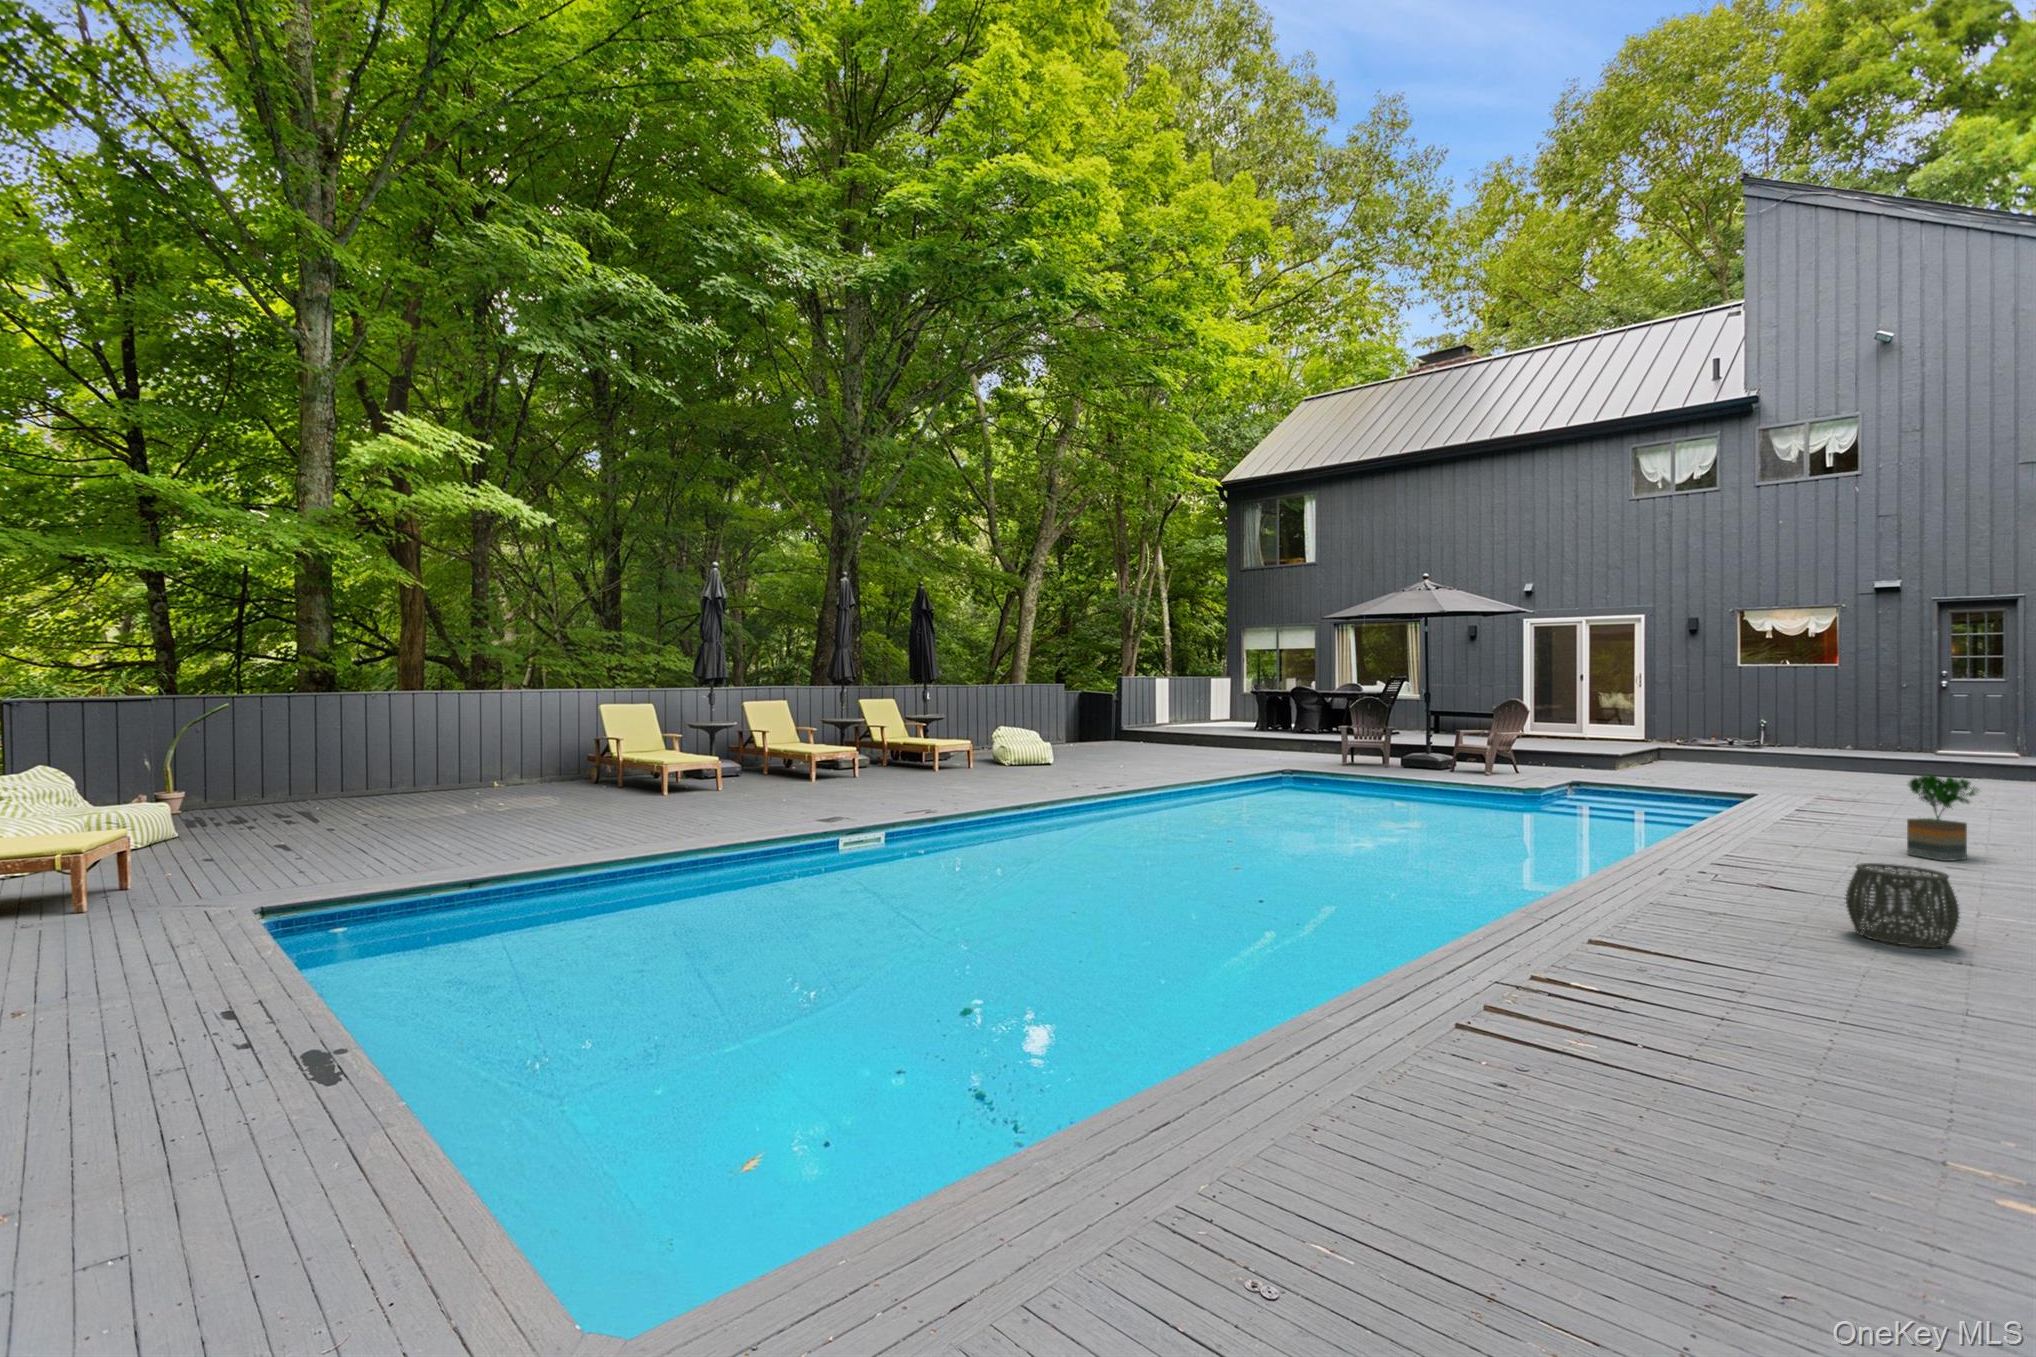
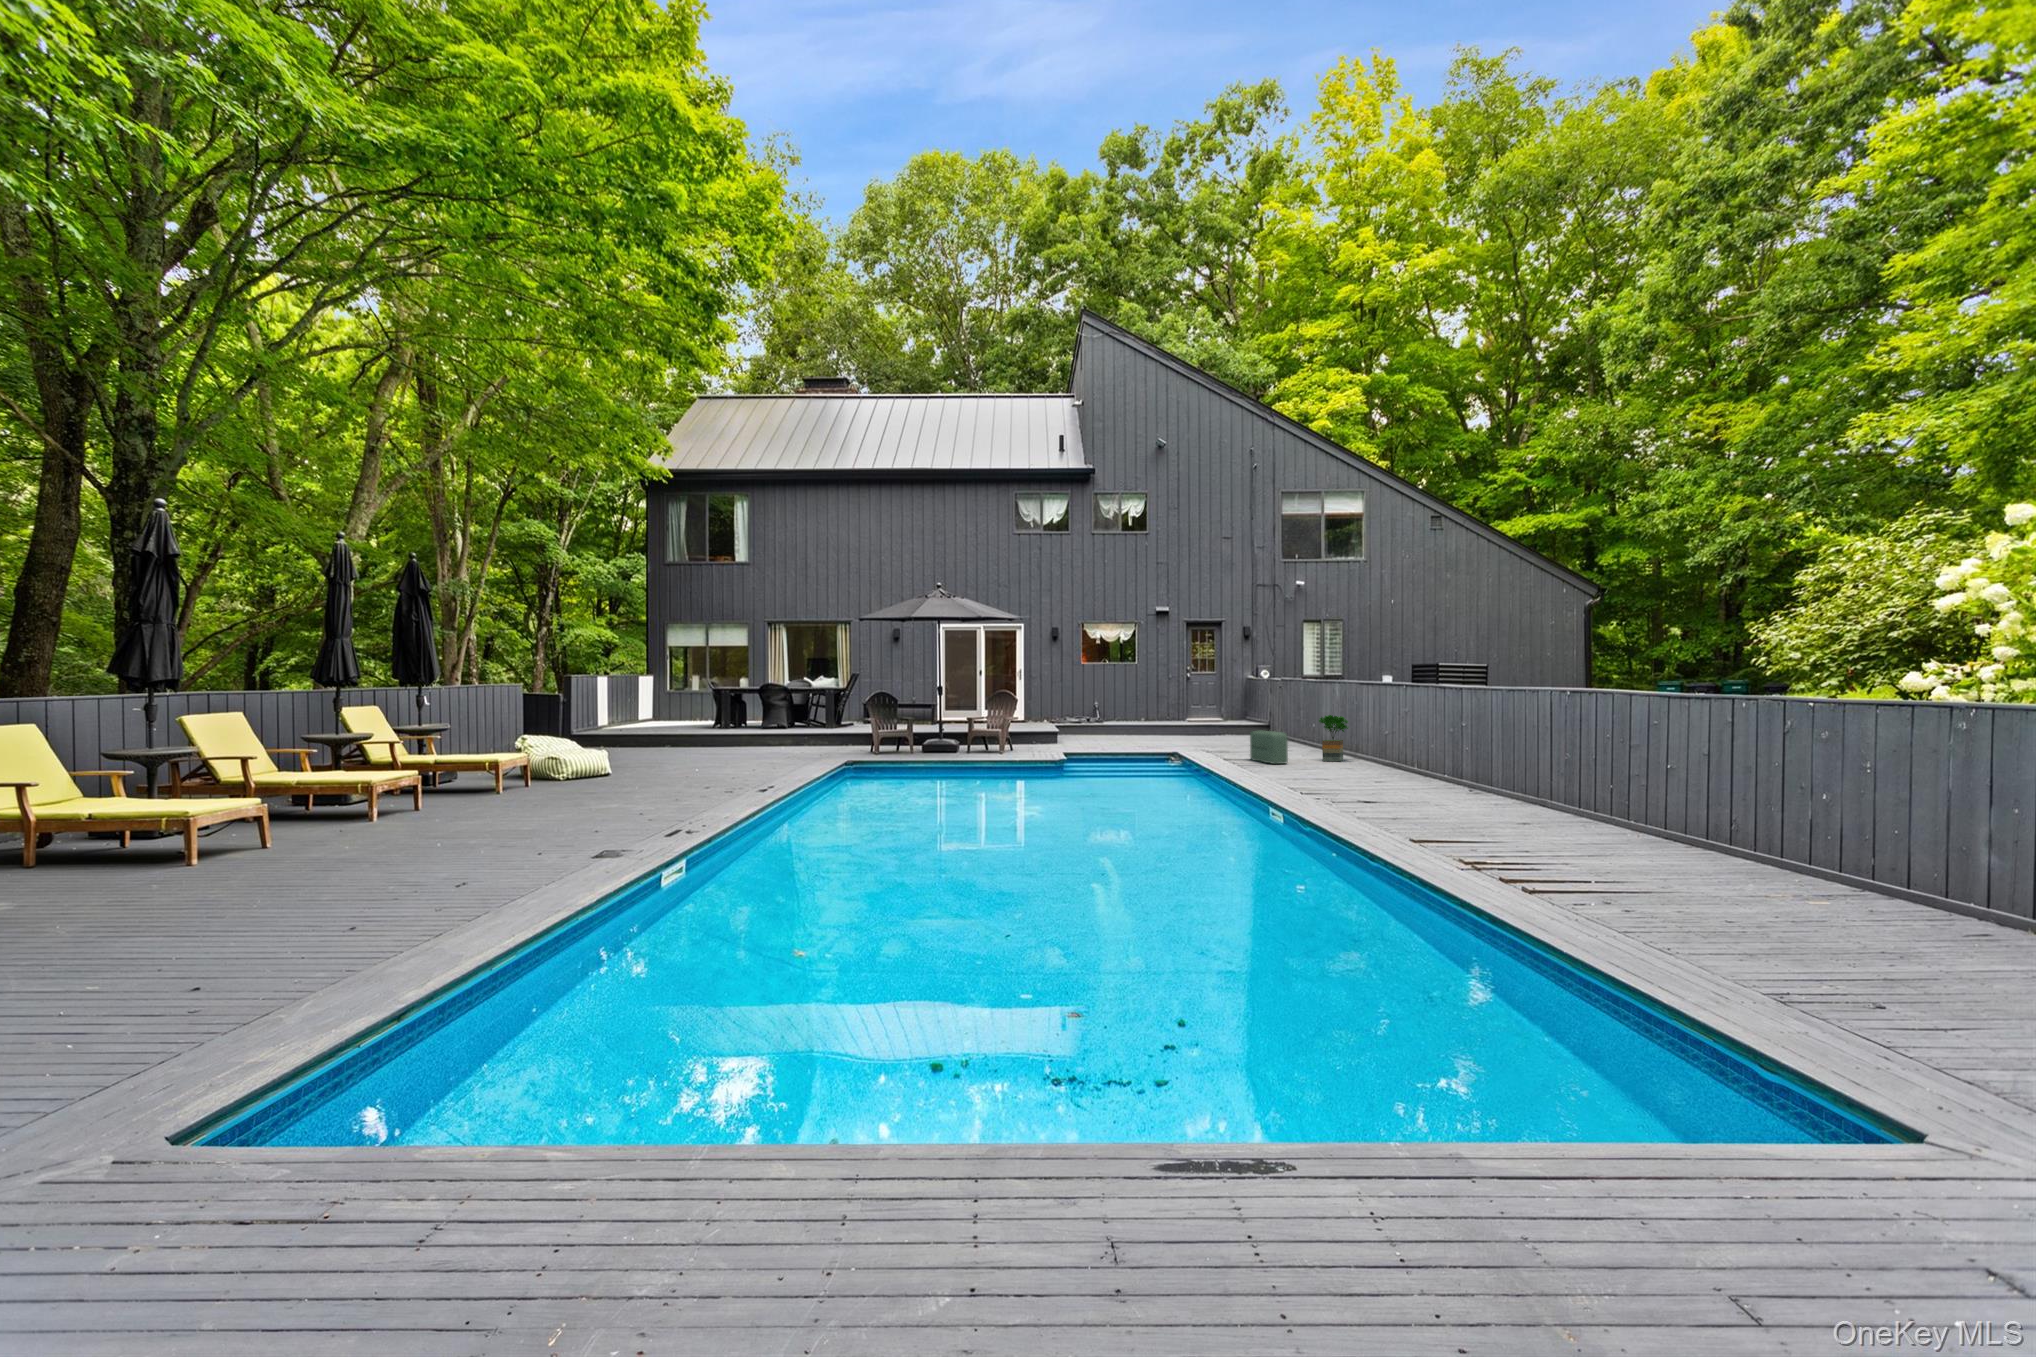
pouf: none [1768,788,1809,848] -> present [1250,731,1288,764]
woven basket: present [1845,863,1960,948] -> none [1406,750,1451,787]

